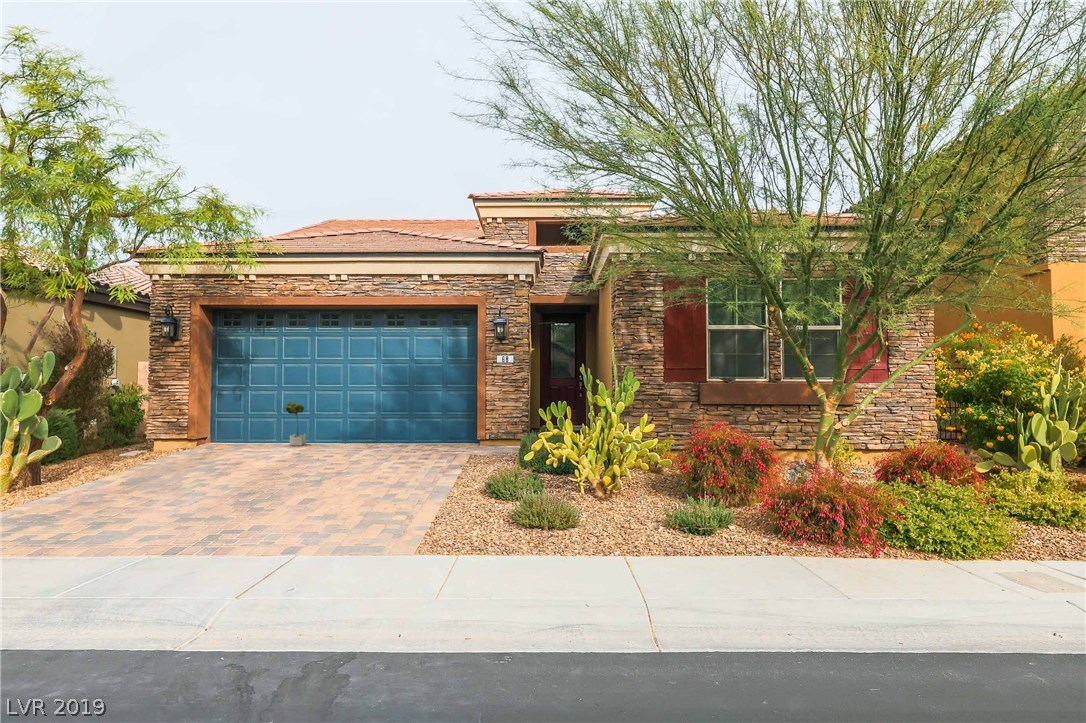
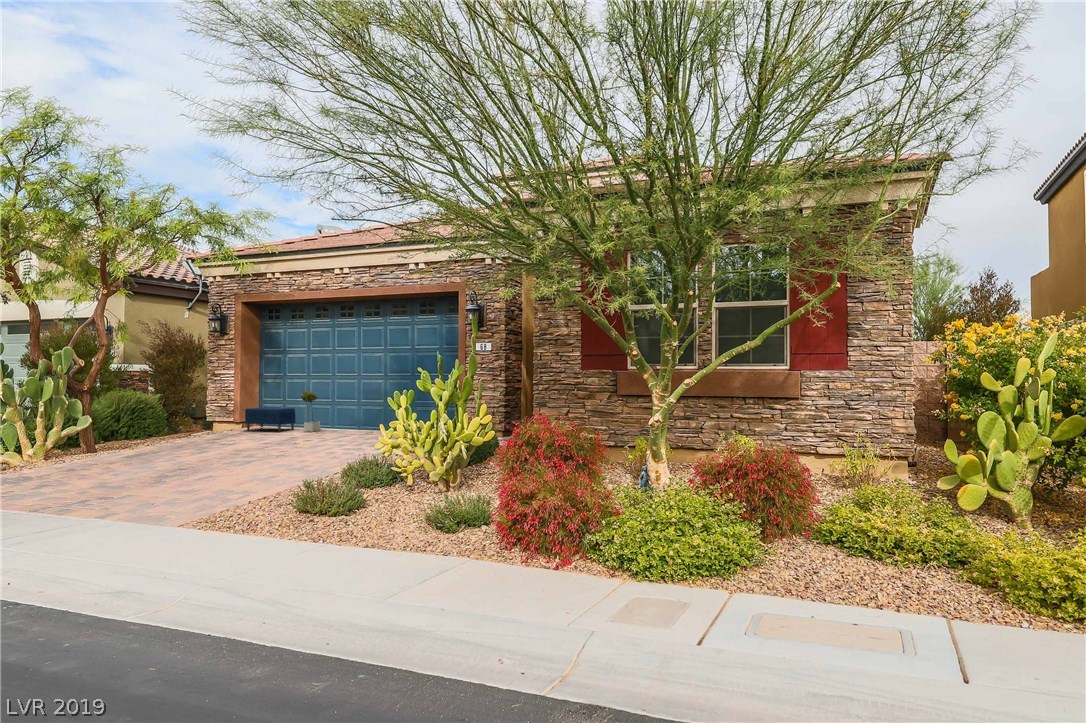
bench: none [207,421,269,447] -> present [245,407,296,432]

